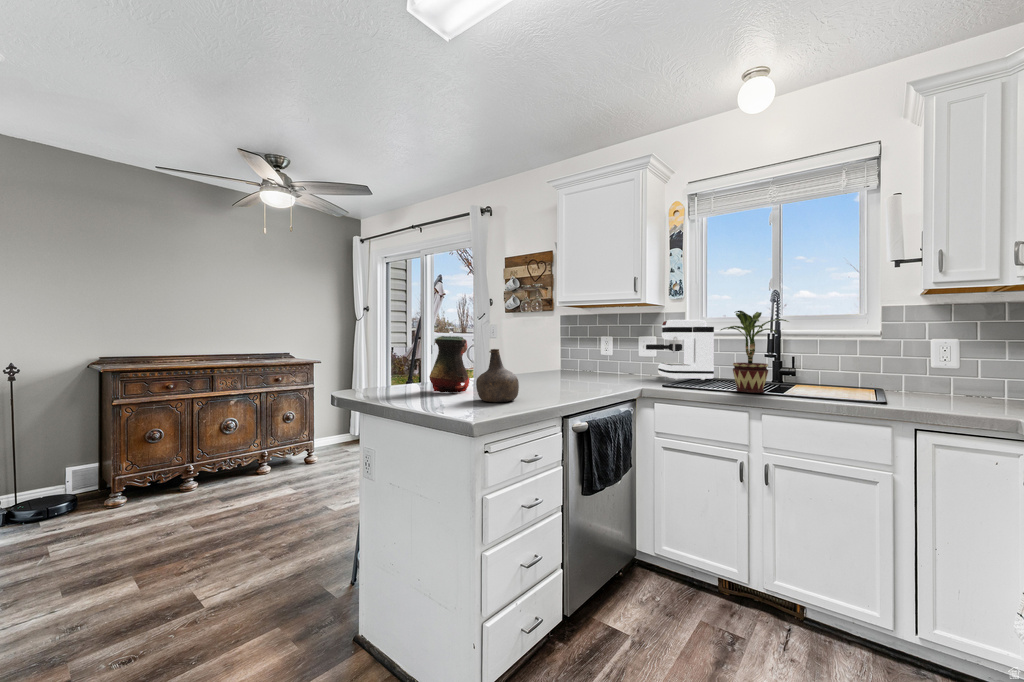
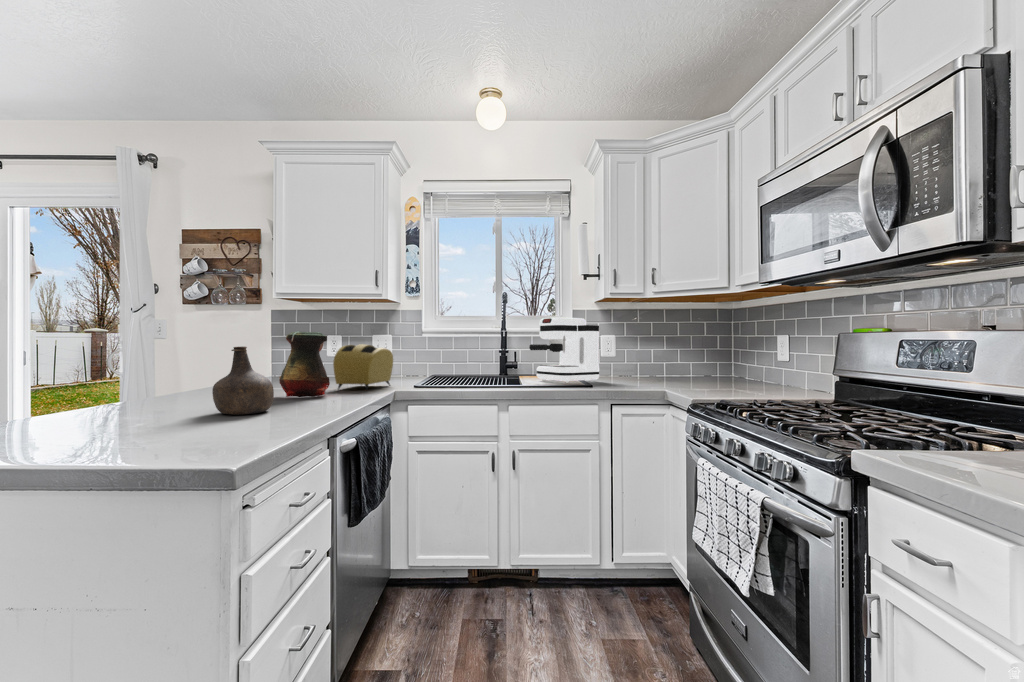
potted plant: present [721,311,789,393] -> none [468,310,526,387]
coffee maker: present [646,320,714,380] -> present [529,317,599,383]
vase: present [429,336,469,393] -> present [279,331,330,397]
toaster: none [588,345,645,387] -> present [333,344,393,390]

